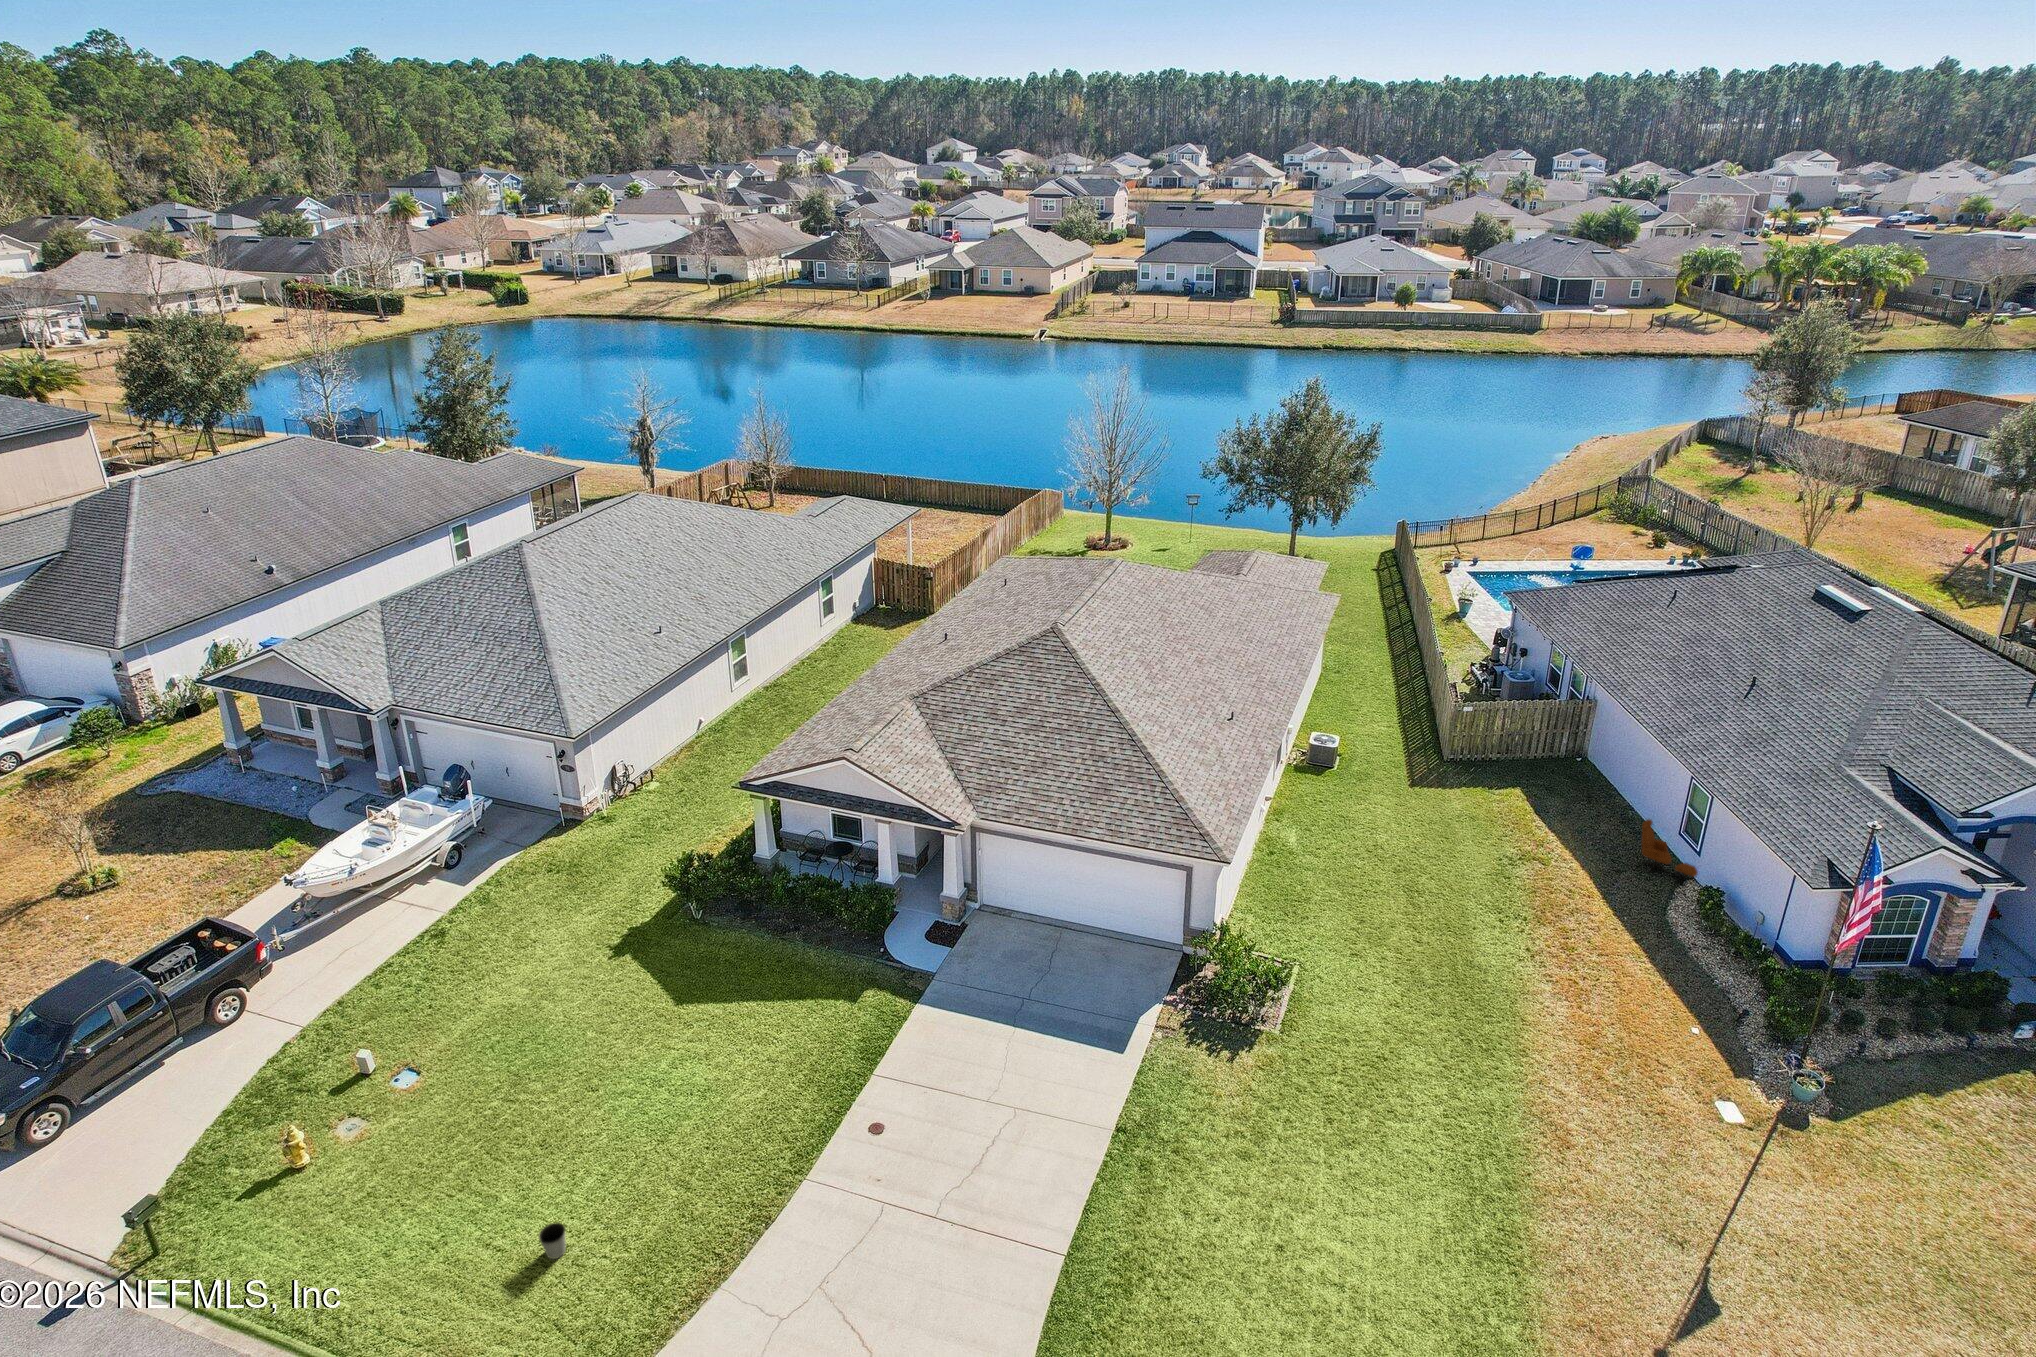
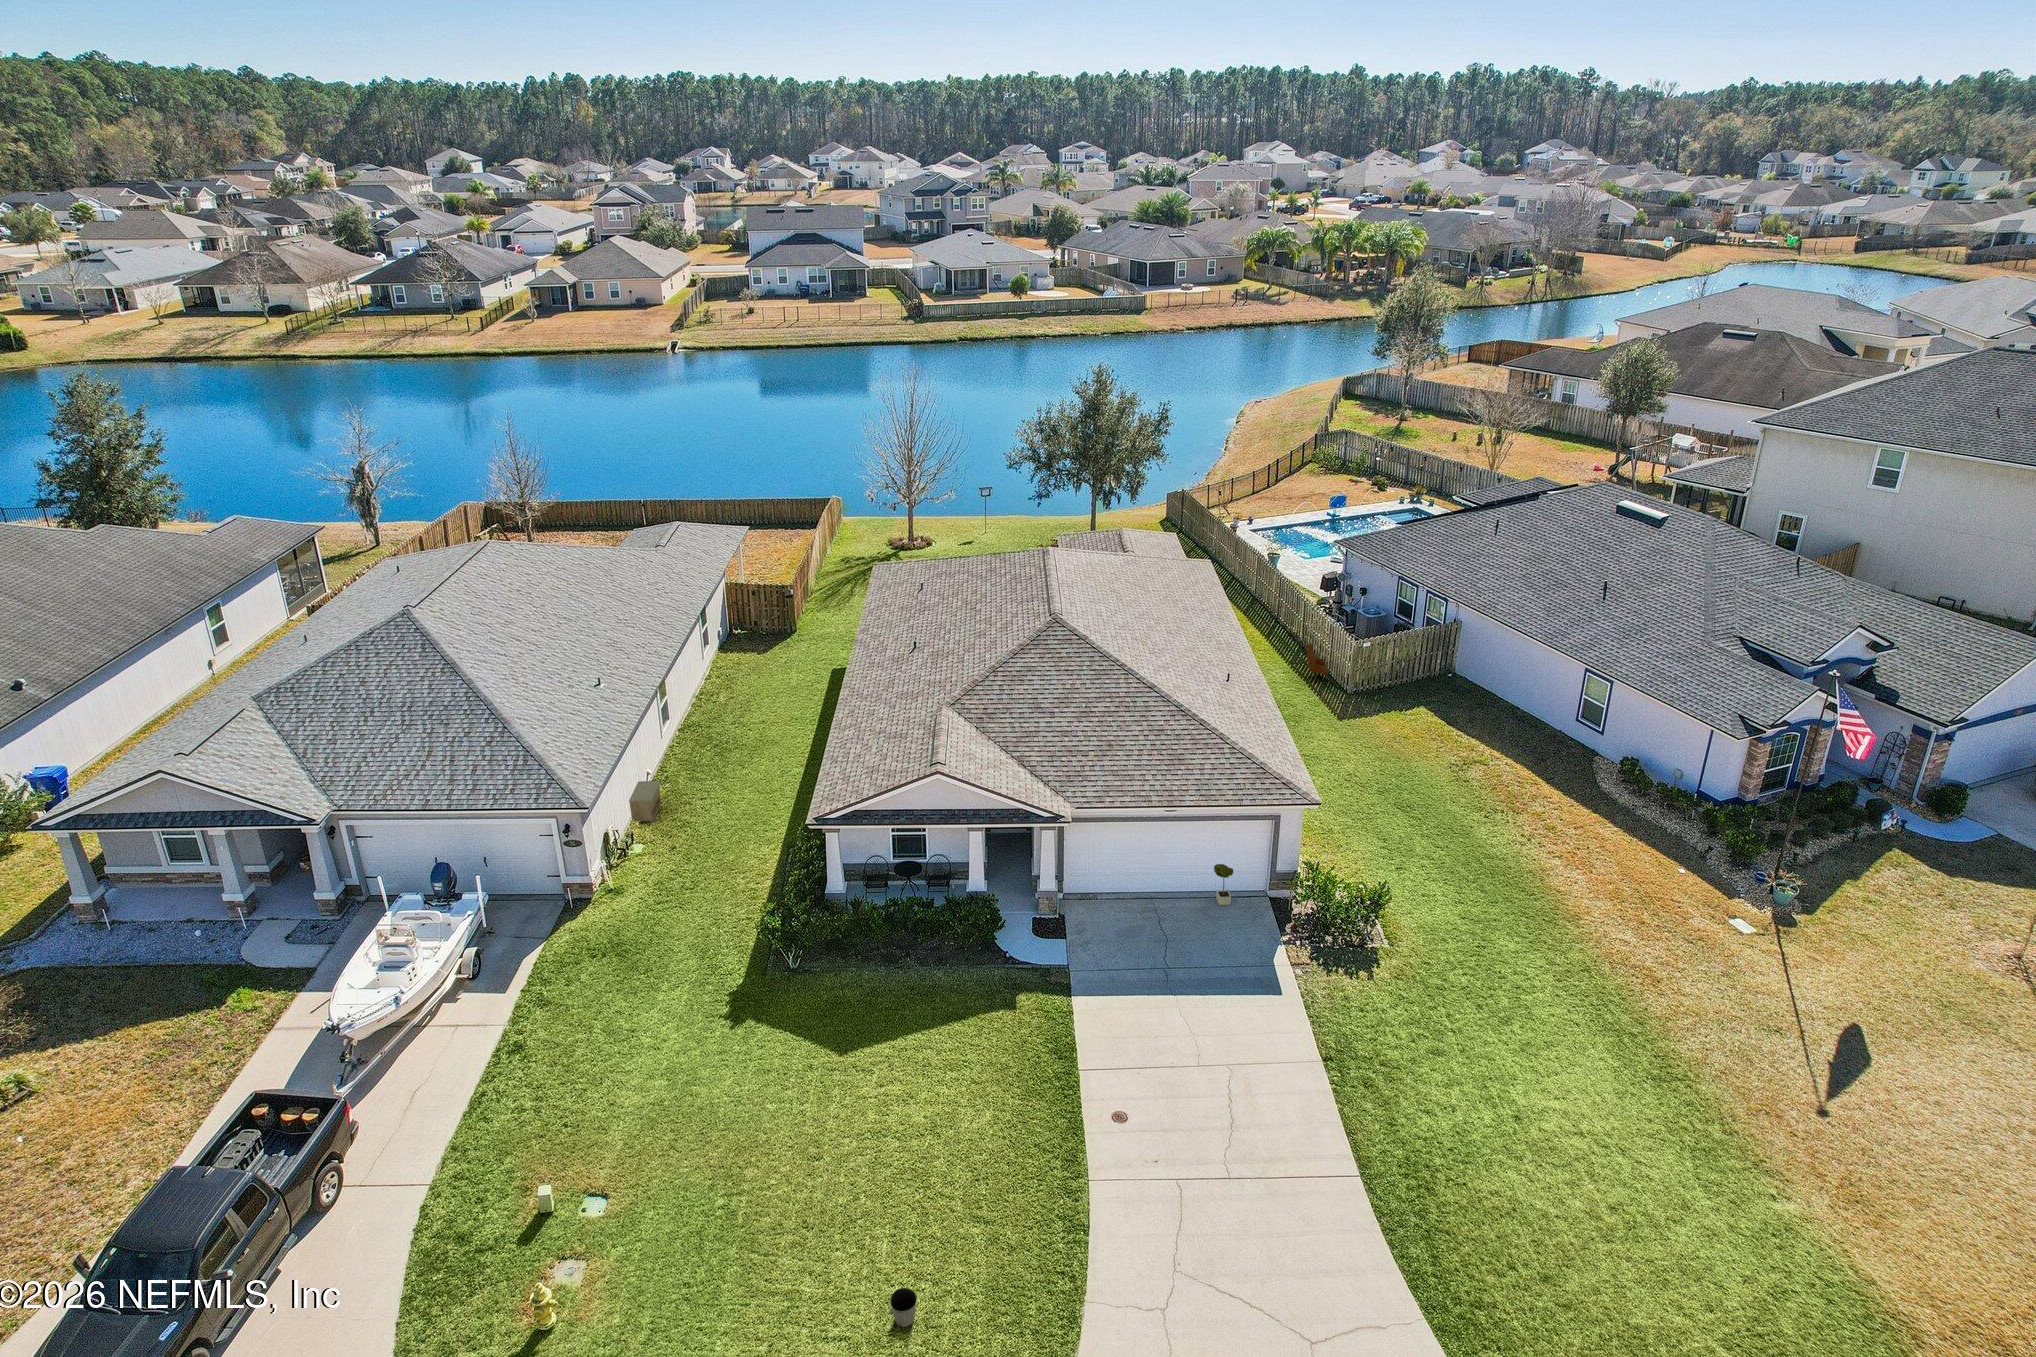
storage bench: none [660,726,698,765] -> present [629,781,662,822]
lounge chair: present [1641,819,1698,880] -> present [1307,644,1329,683]
potted tree: none [1122,906,1143,951] -> present [1214,864,1233,905]

